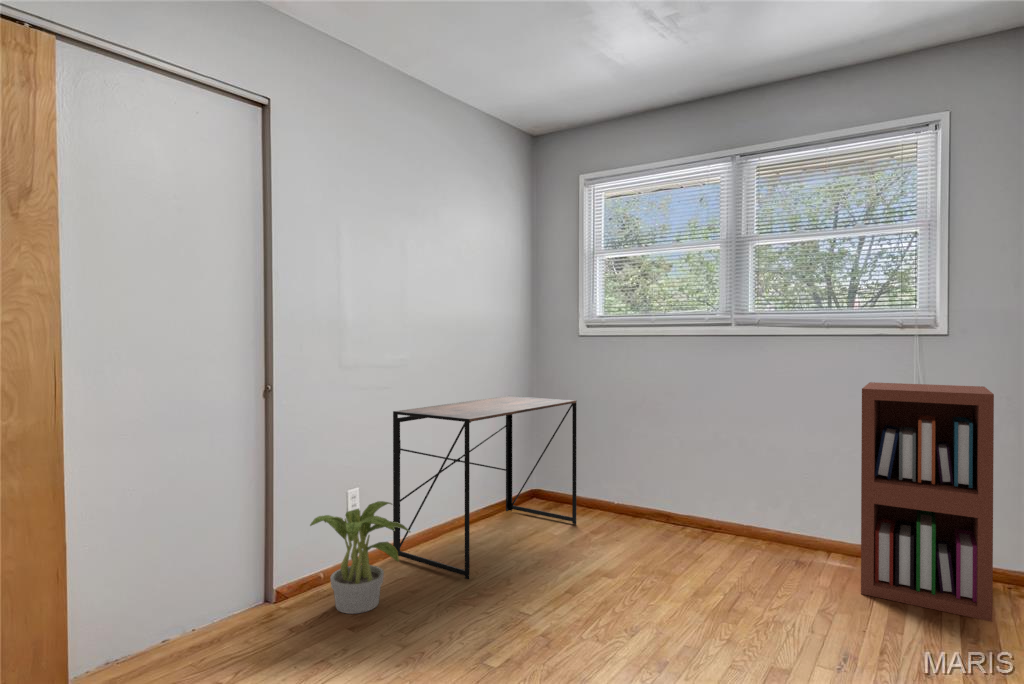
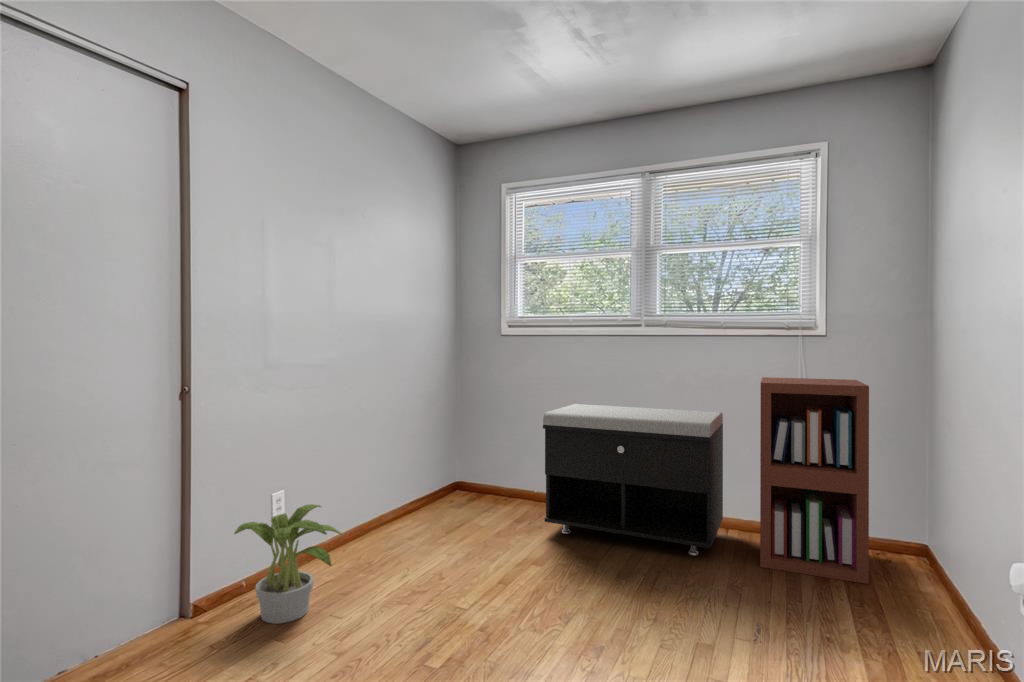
desk: present [393,396,577,579] -> none [319,394,500,579]
storage bench: none [619,408,823,577] -> present [543,404,723,556]

